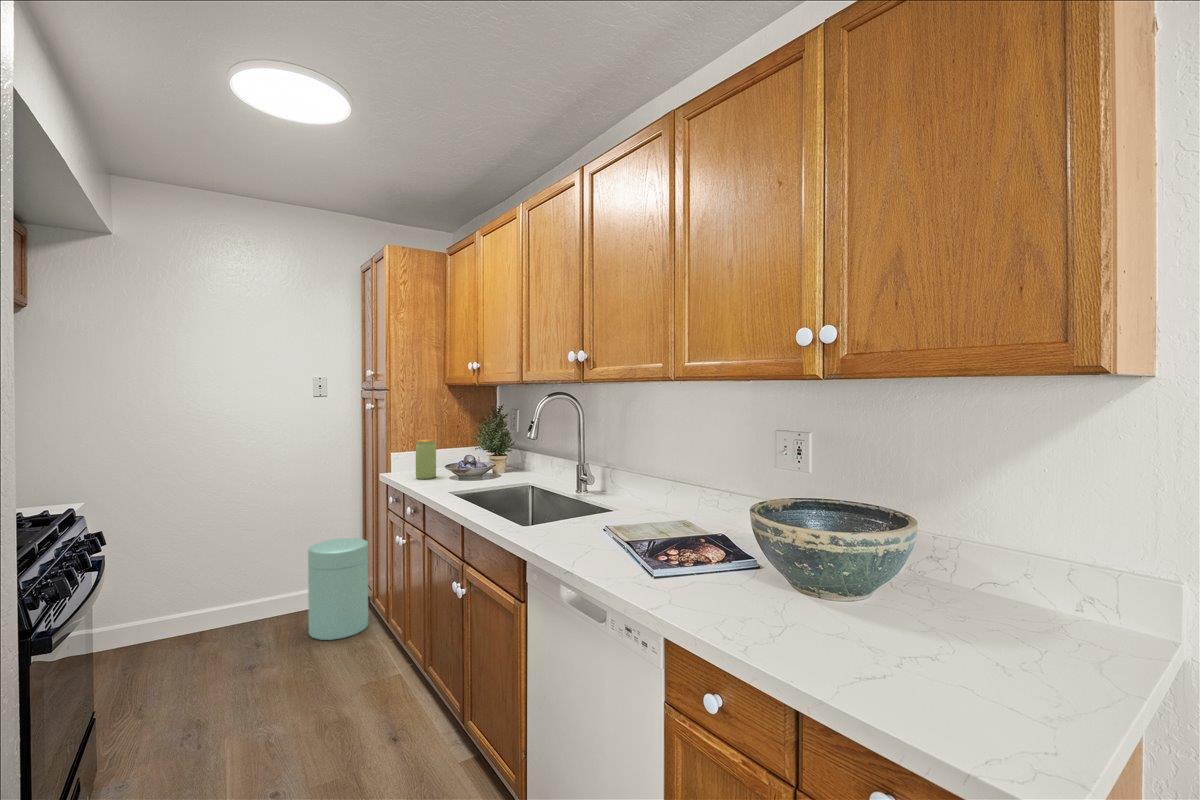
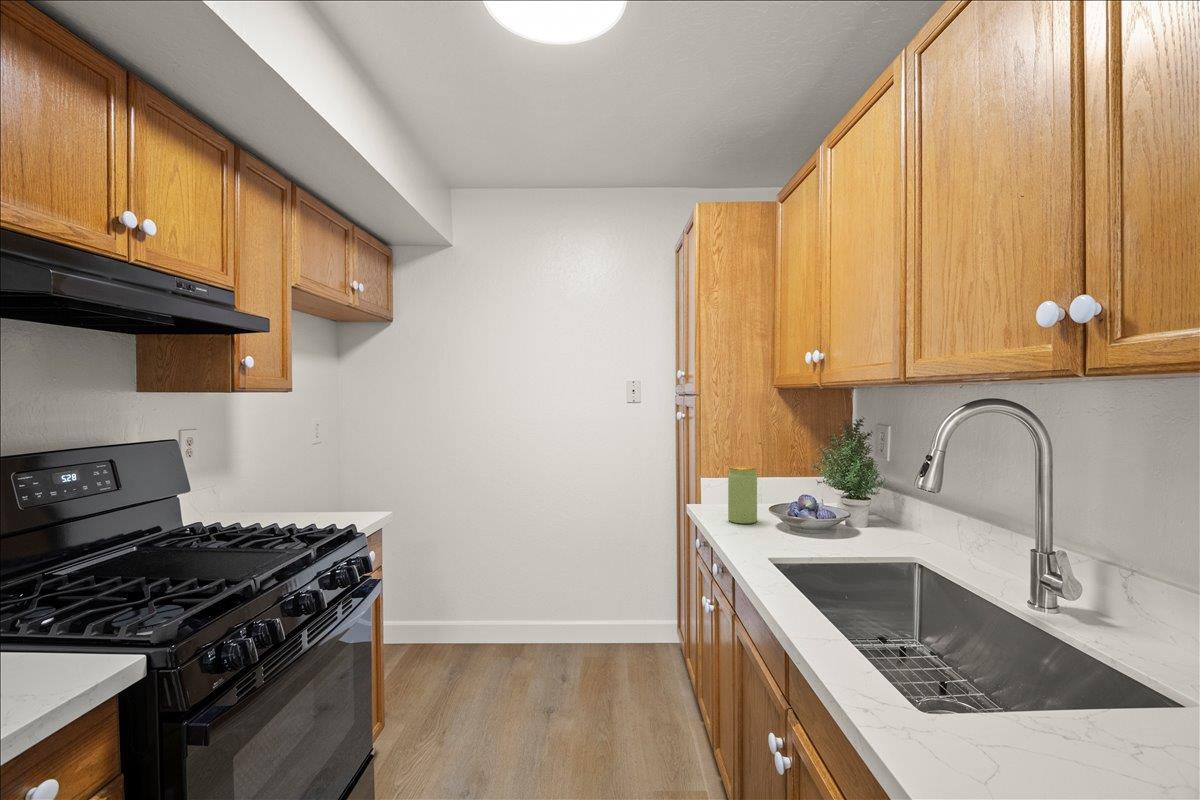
trash can: present [308,538,368,640] -> none [610,574,677,705]

